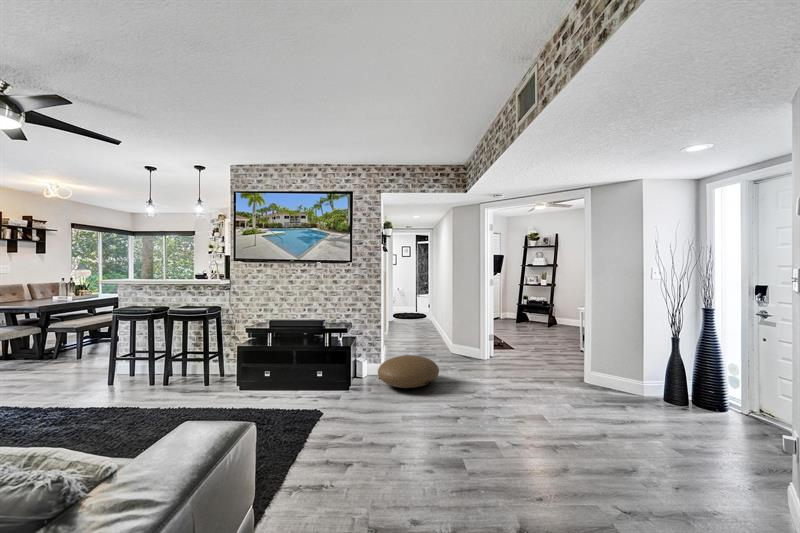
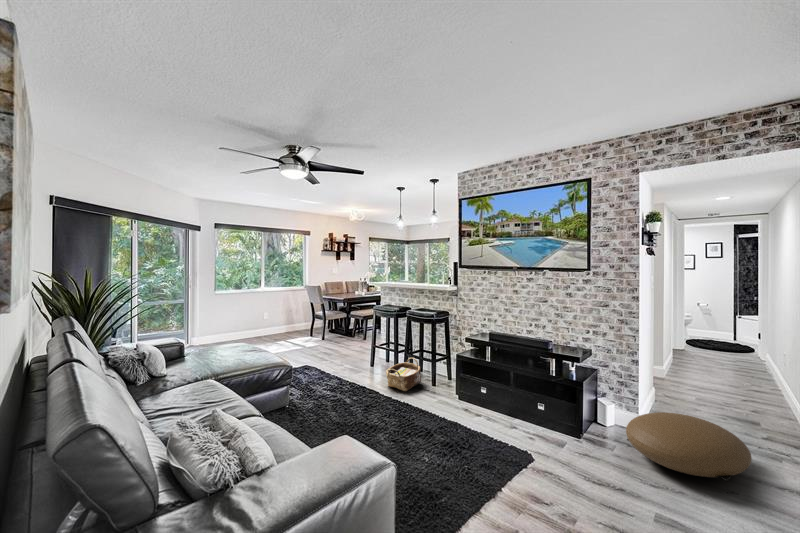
woven basket: none [151,358,193,393] -> present [386,358,421,391]

